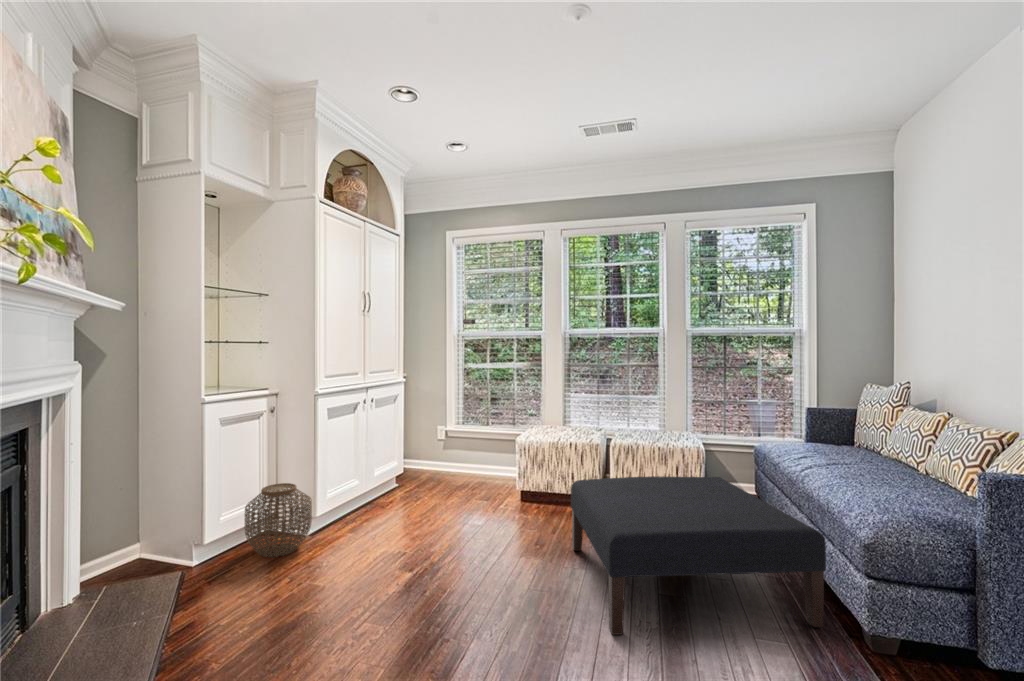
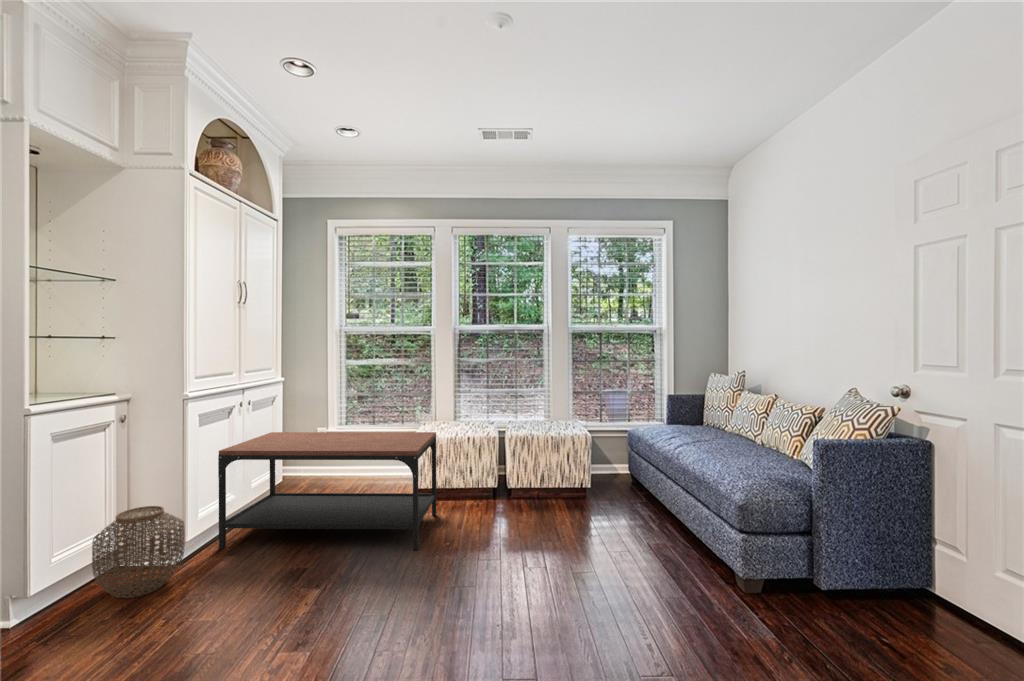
coffee table: none [343,427,535,549] -> present [218,432,436,550]
ottoman: present [571,476,826,635] -> none [481,460,718,620]

